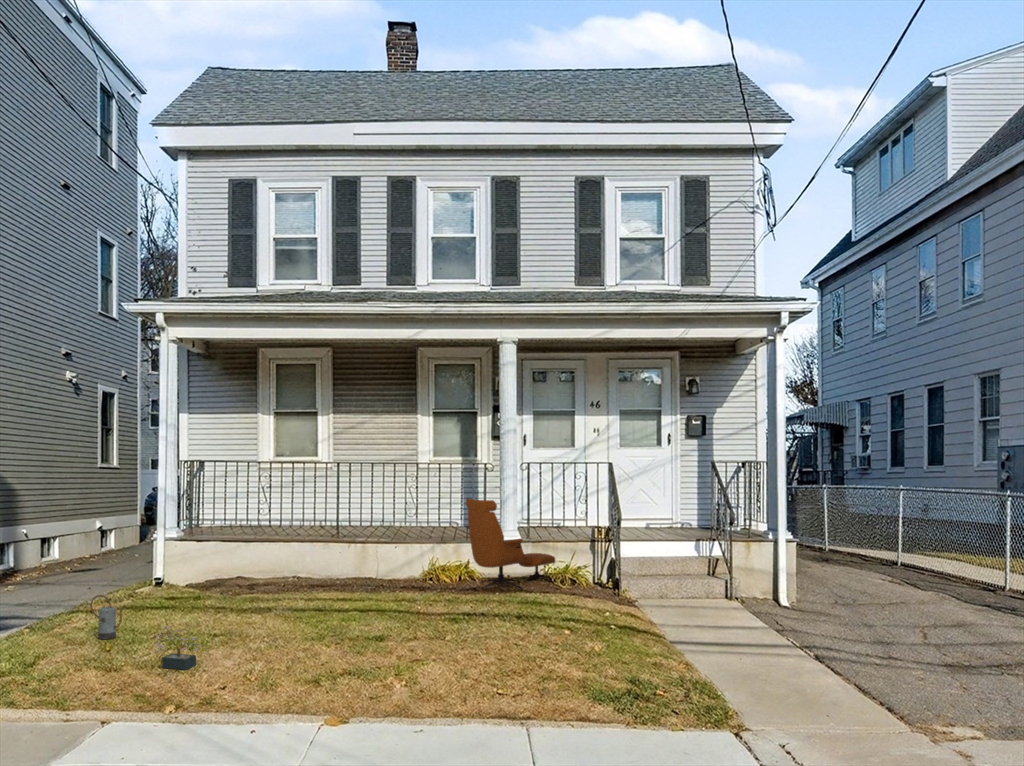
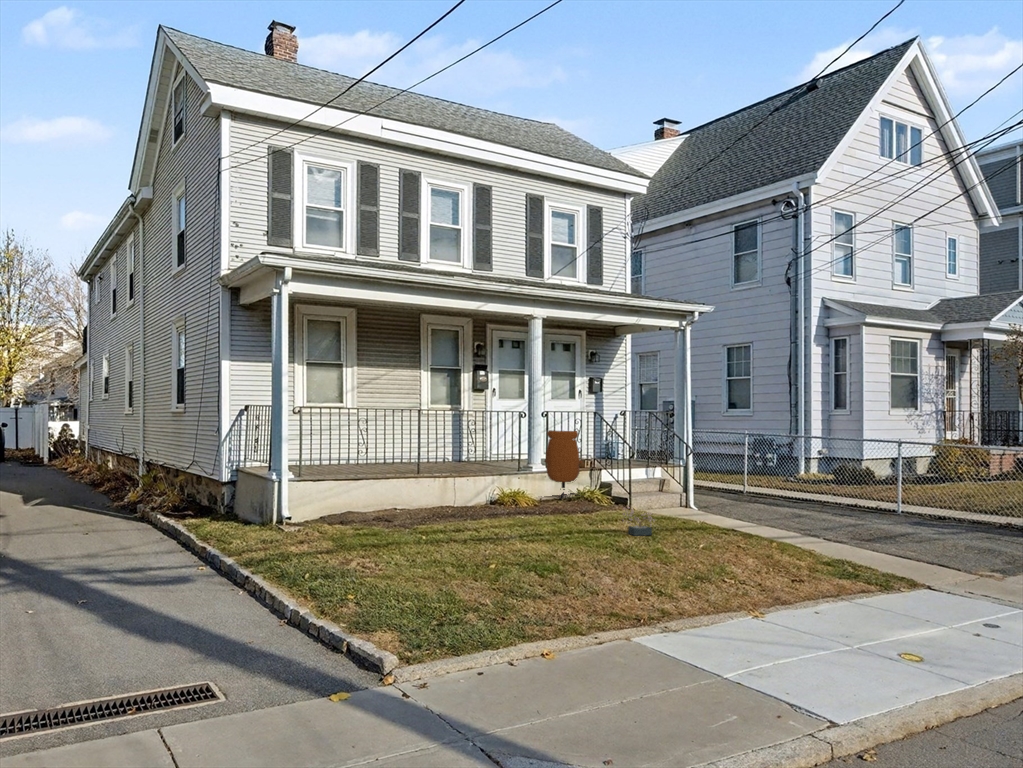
watering can: present [90,595,125,639] -> none [405,507,437,545]
decorative plant: present [155,626,201,670] -> present [624,507,652,536]

